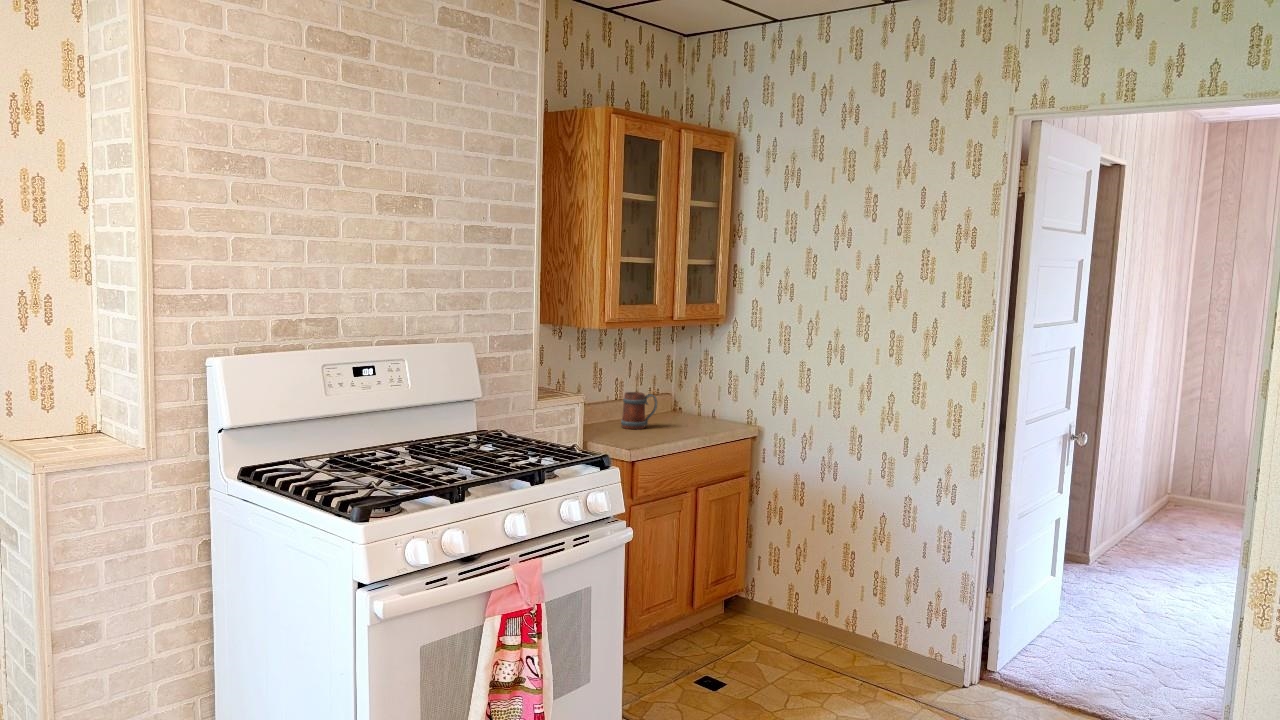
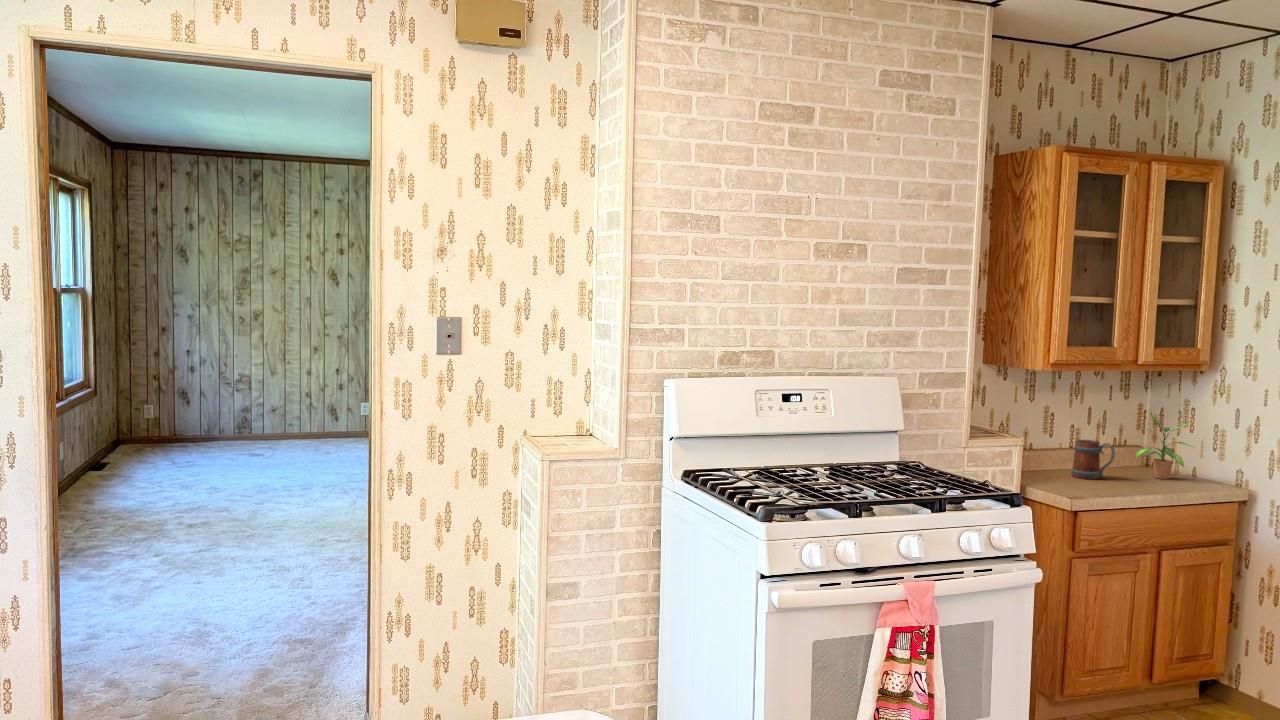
potted plant: none [672,362,721,423] -> present [1136,412,1193,479]

